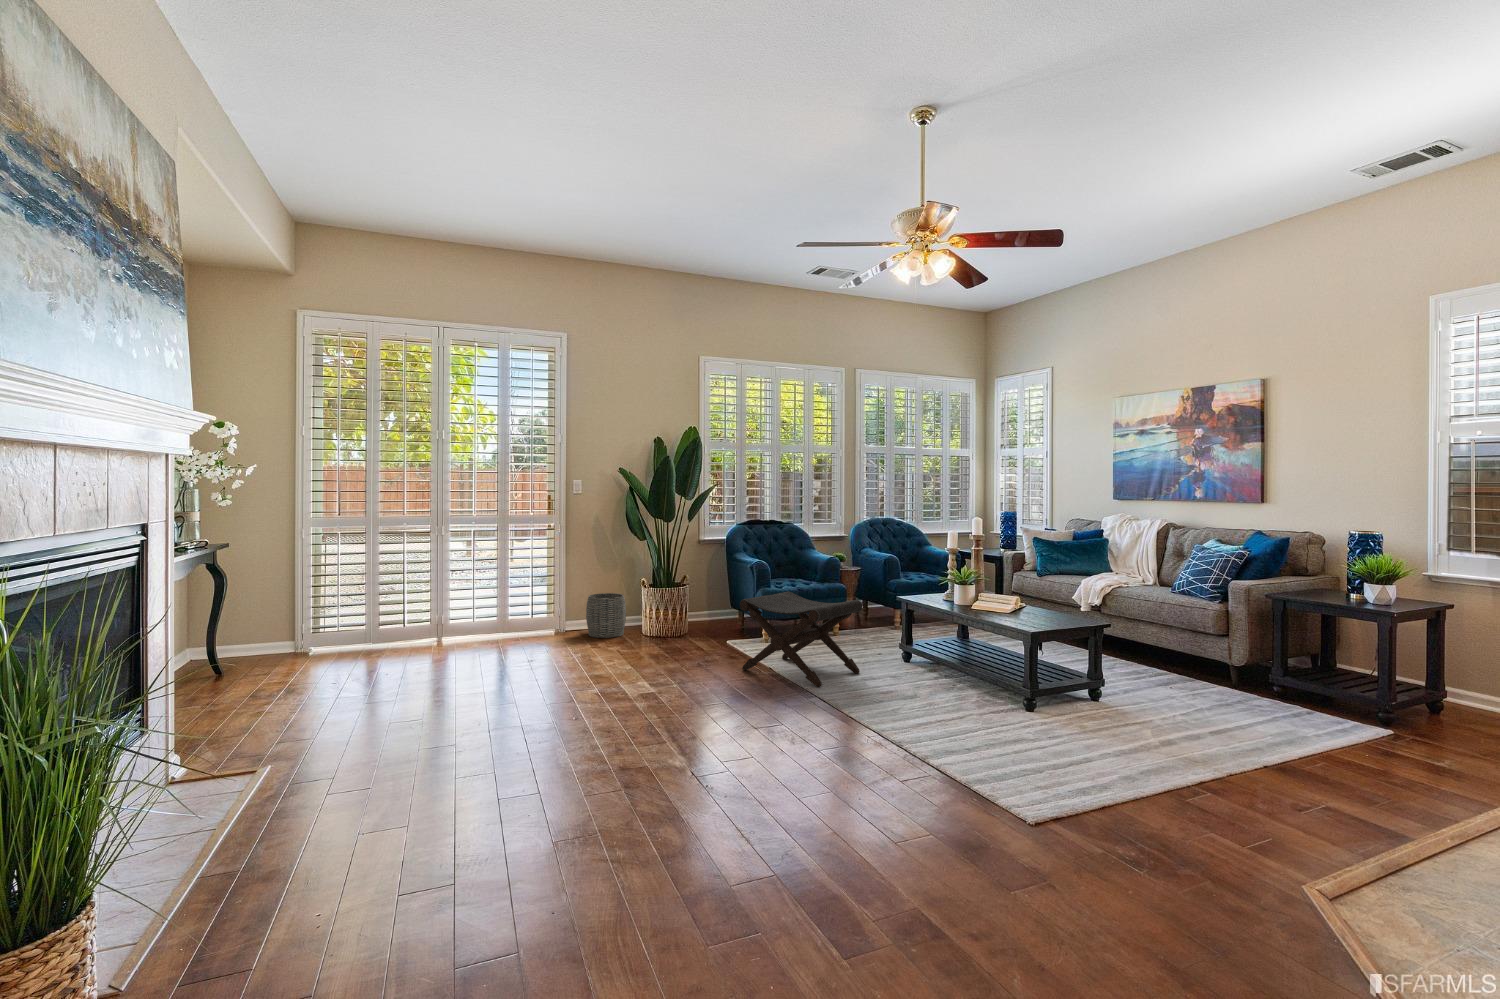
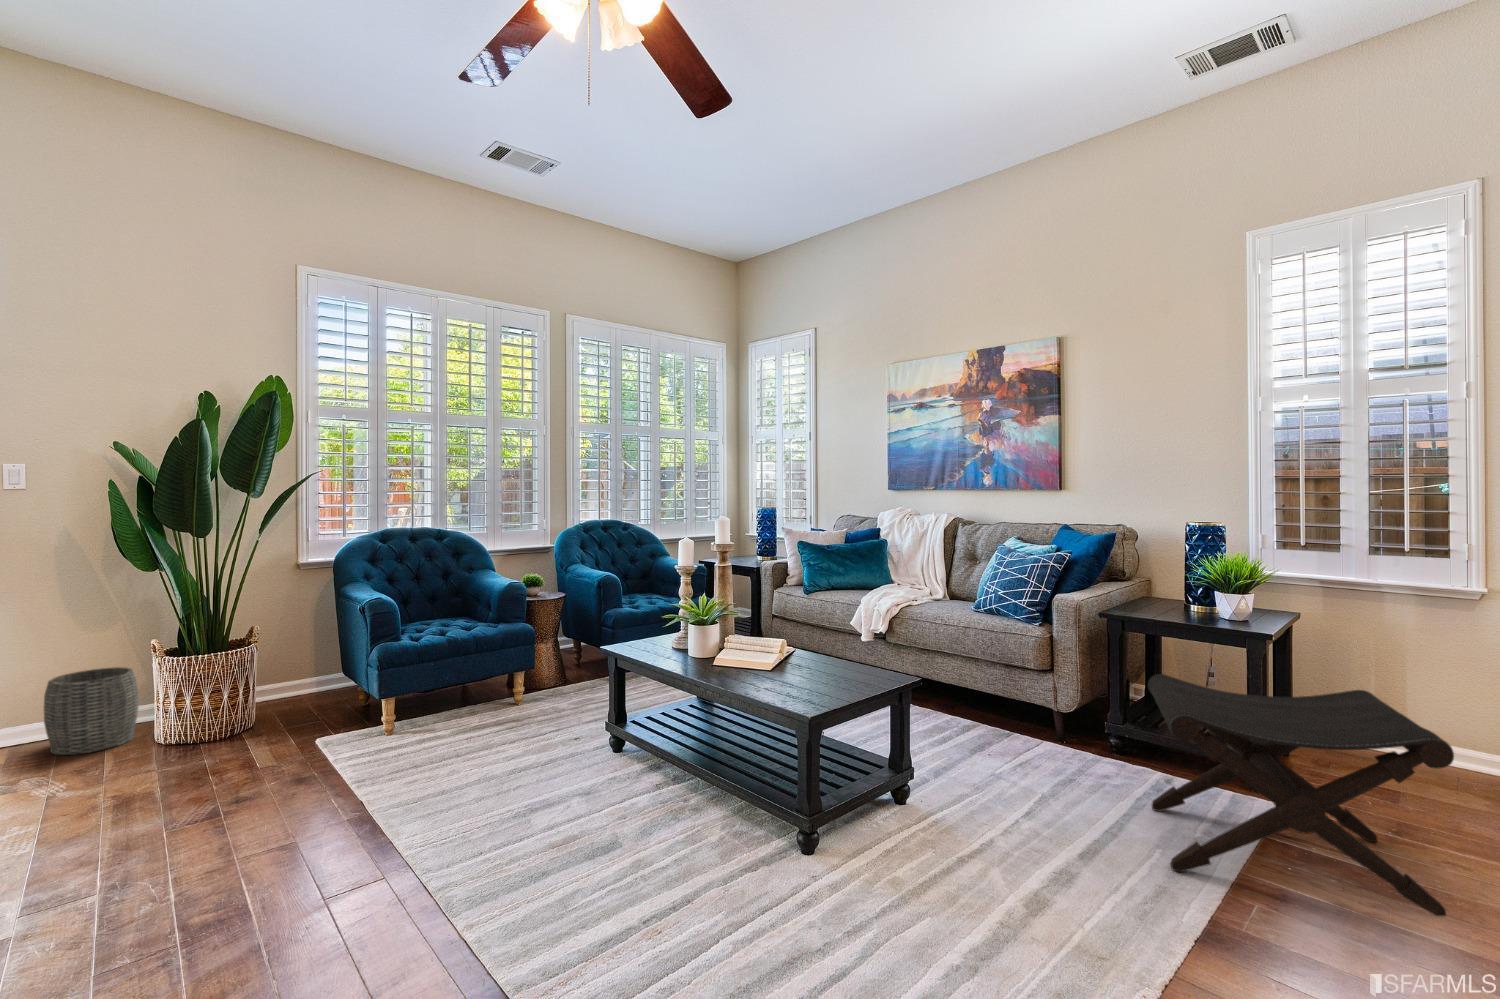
footstool: present [740,591,862,687] -> present [1148,674,1454,916]

